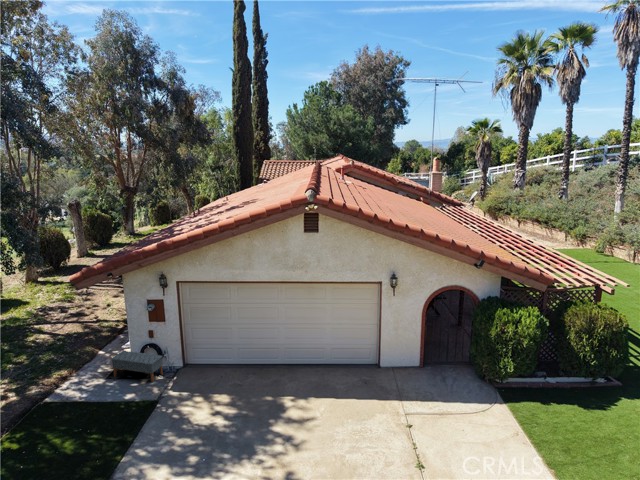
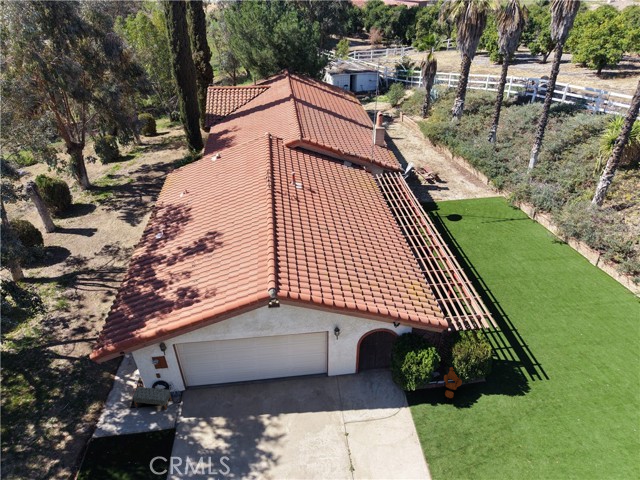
lounge chair: none [558,355,589,404] -> present [444,367,462,402]

